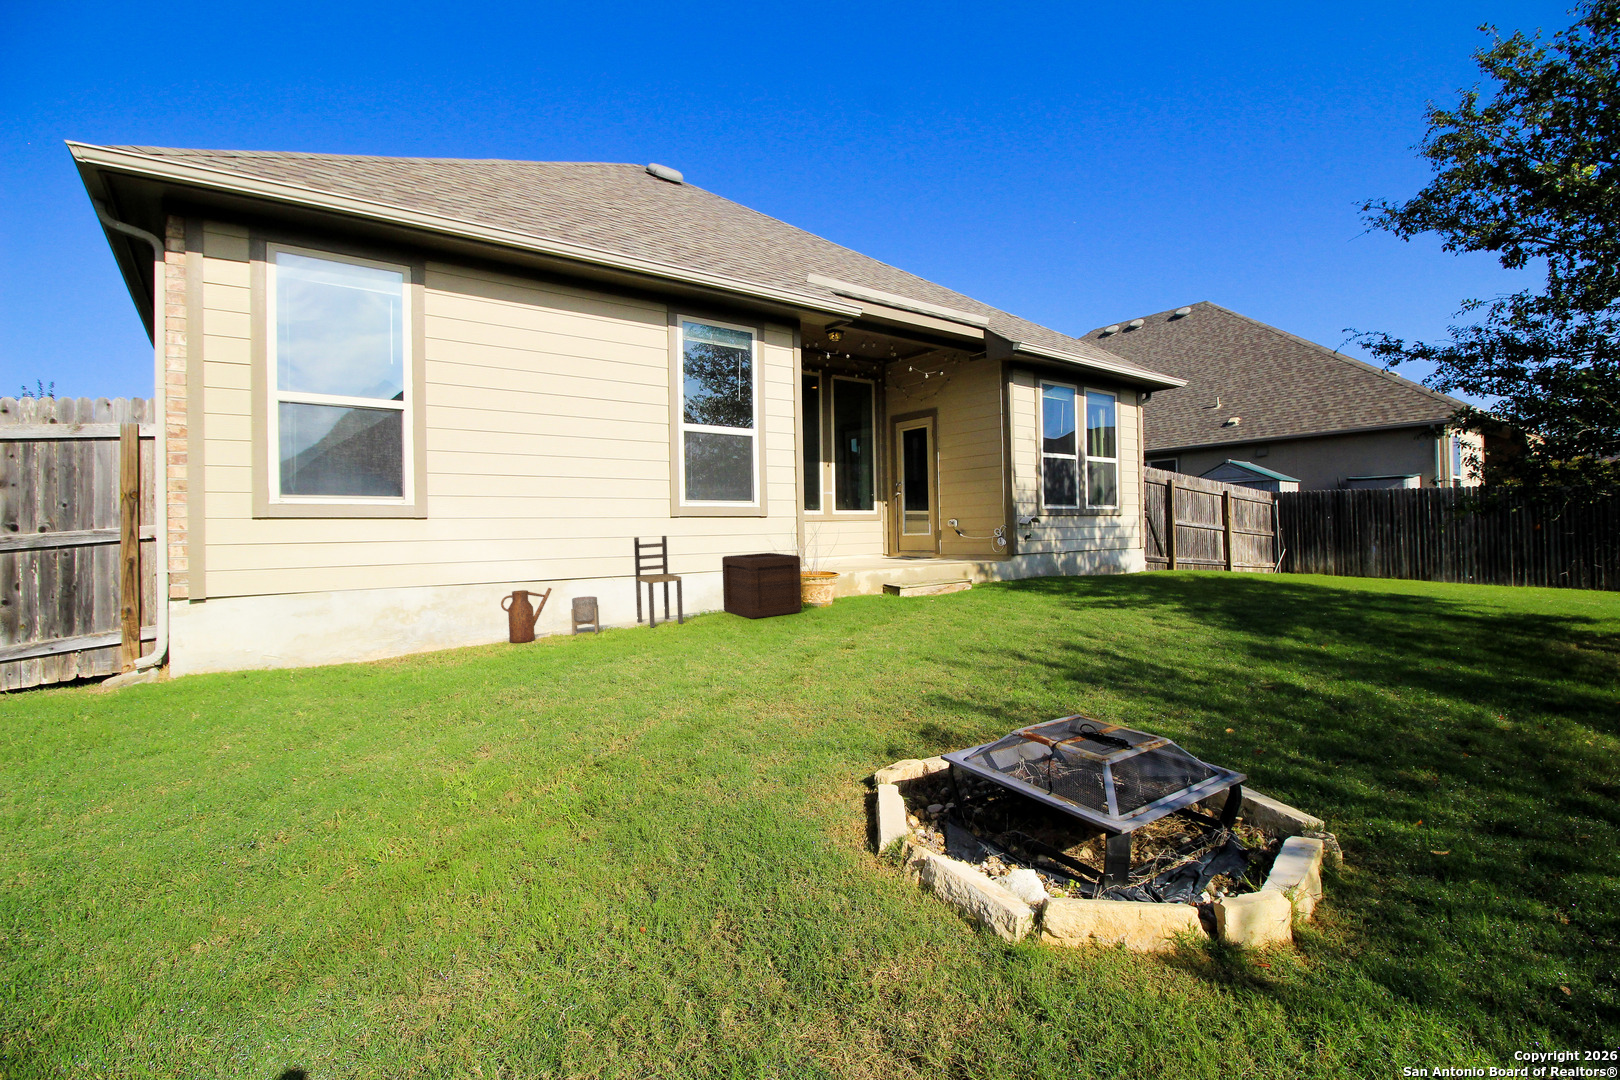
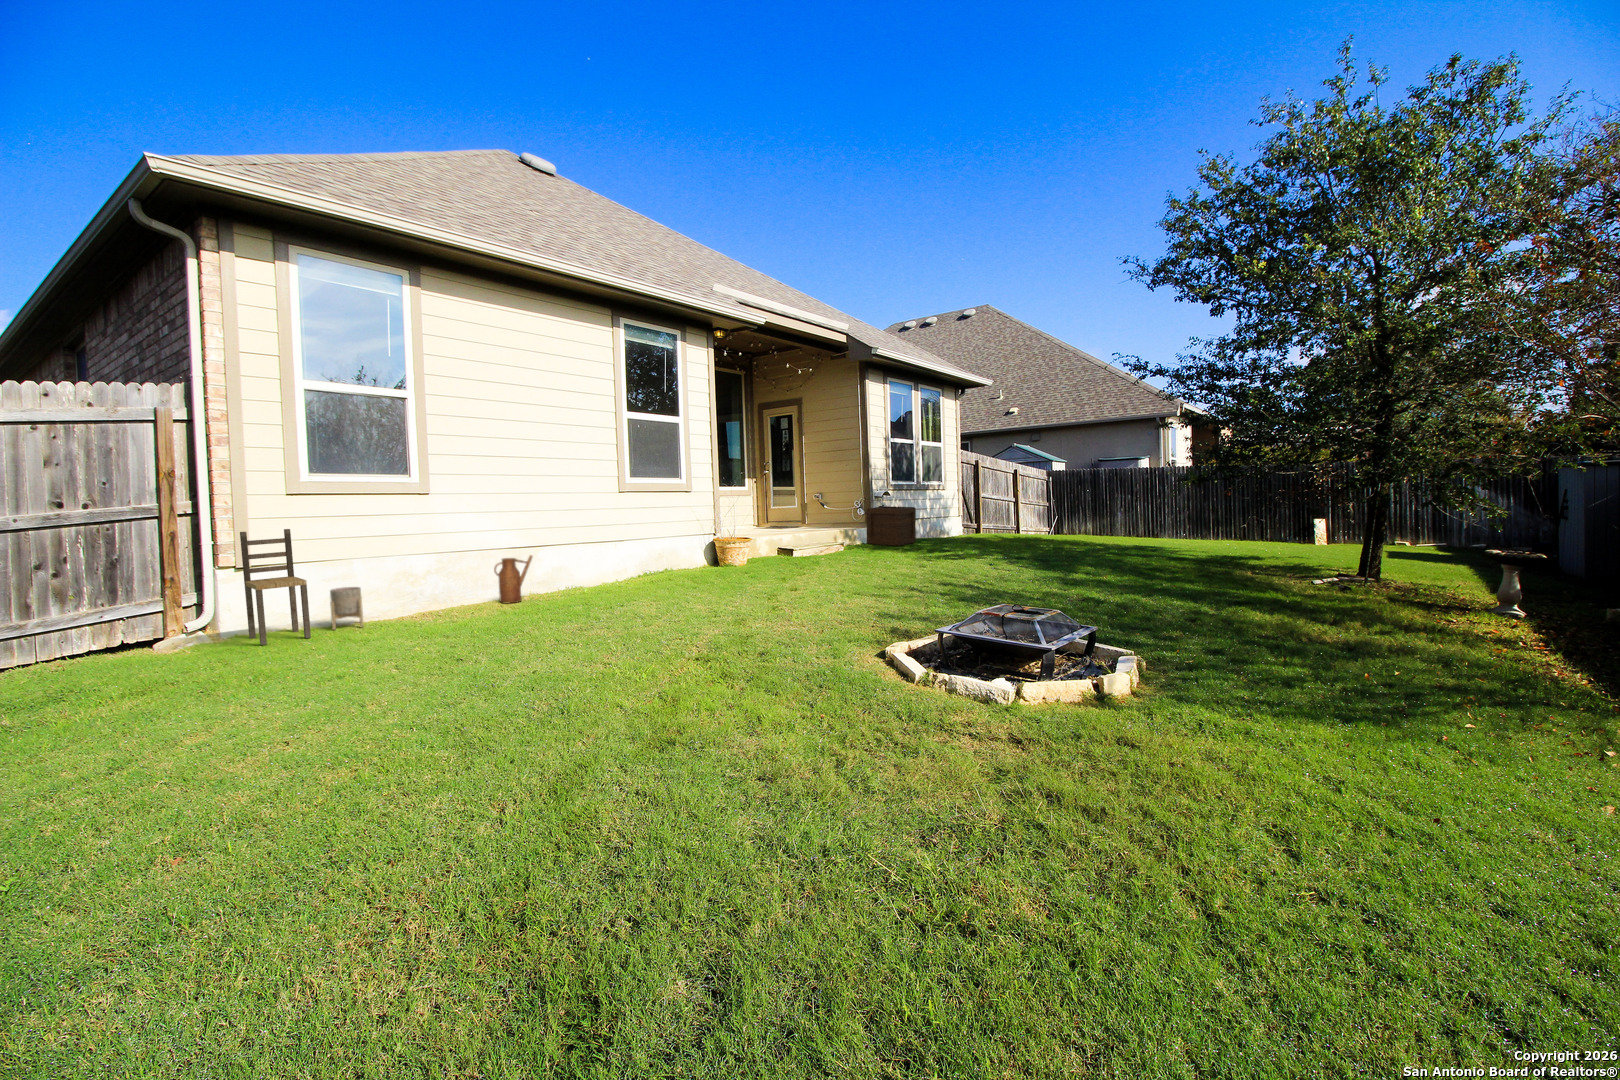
chair: present [634,536,683,627] -> present [240,529,311,645]
wooden crate: present [722,553,801,619] -> present [867,506,916,546]
planter: present [571,596,599,635] -> present [330,587,363,630]

